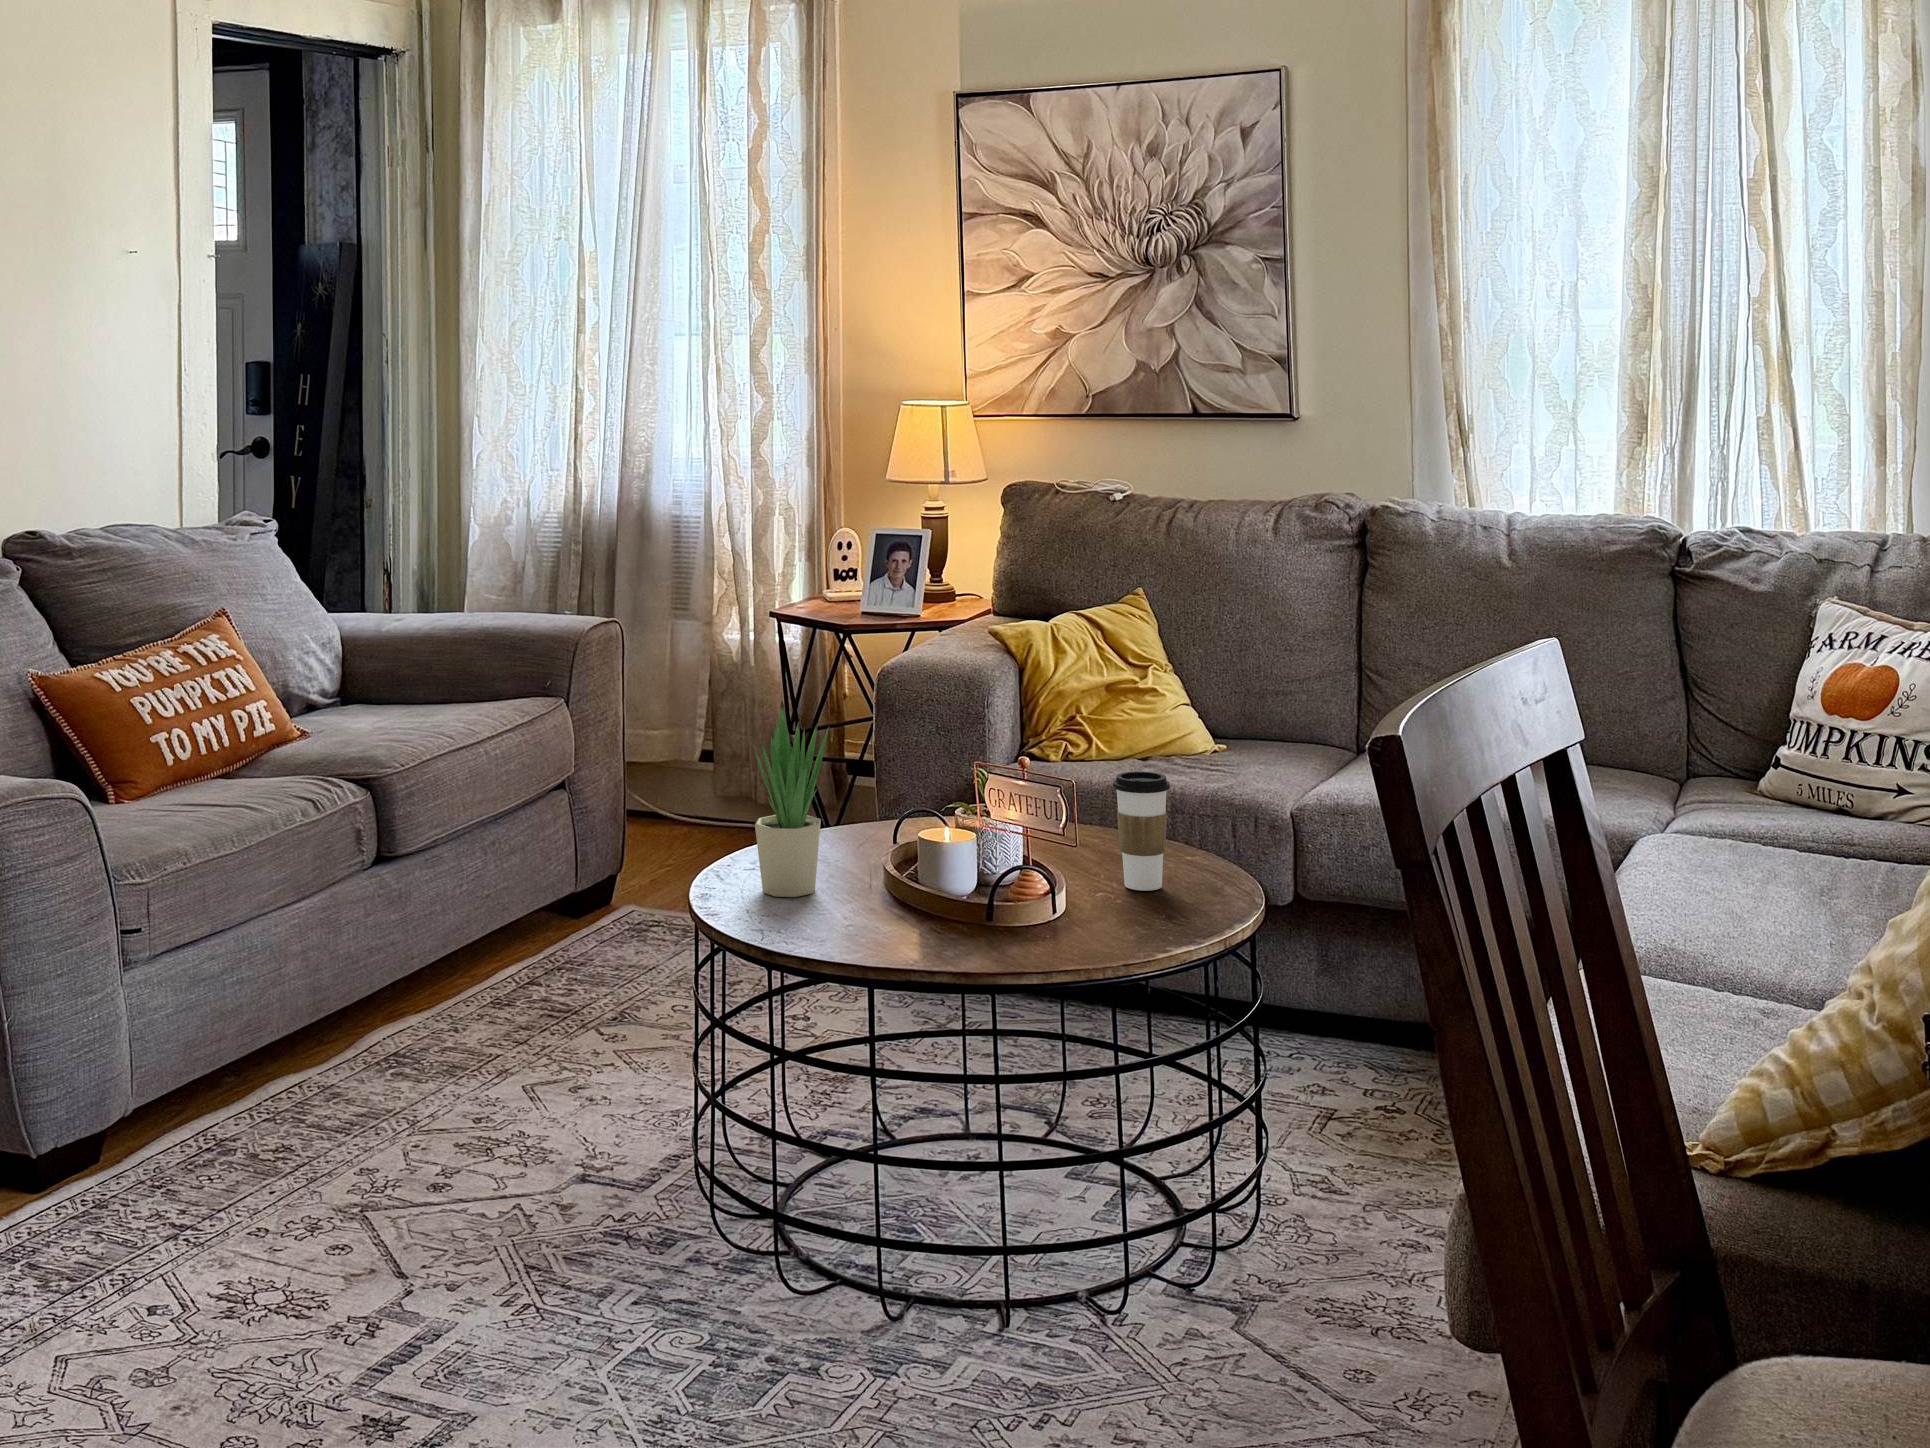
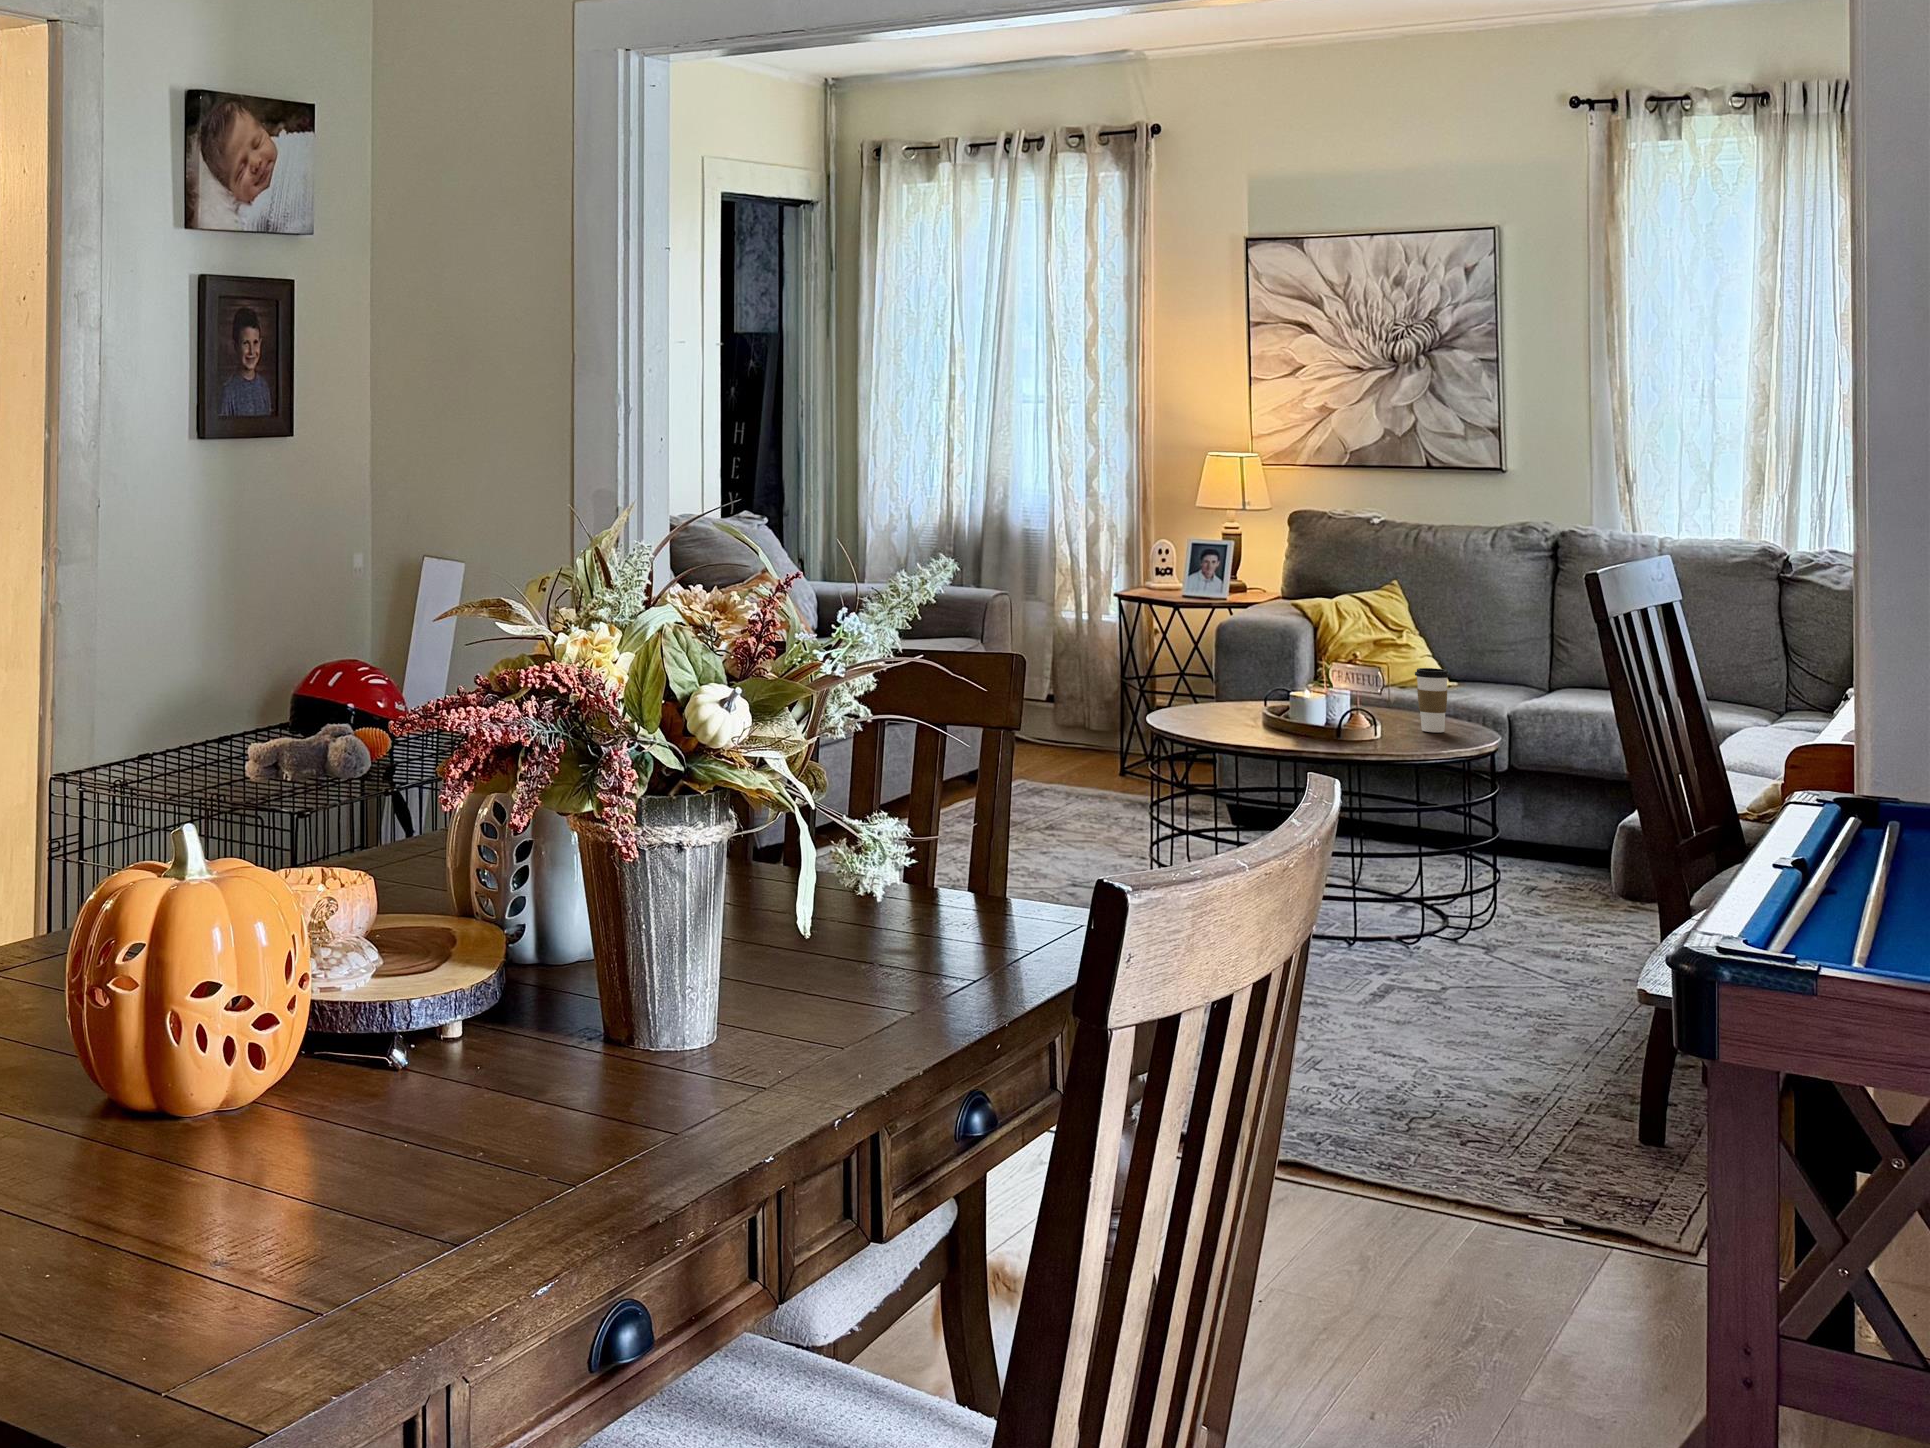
potted plant: present [754,701,829,897] -> none [1202,620,1247,727]

